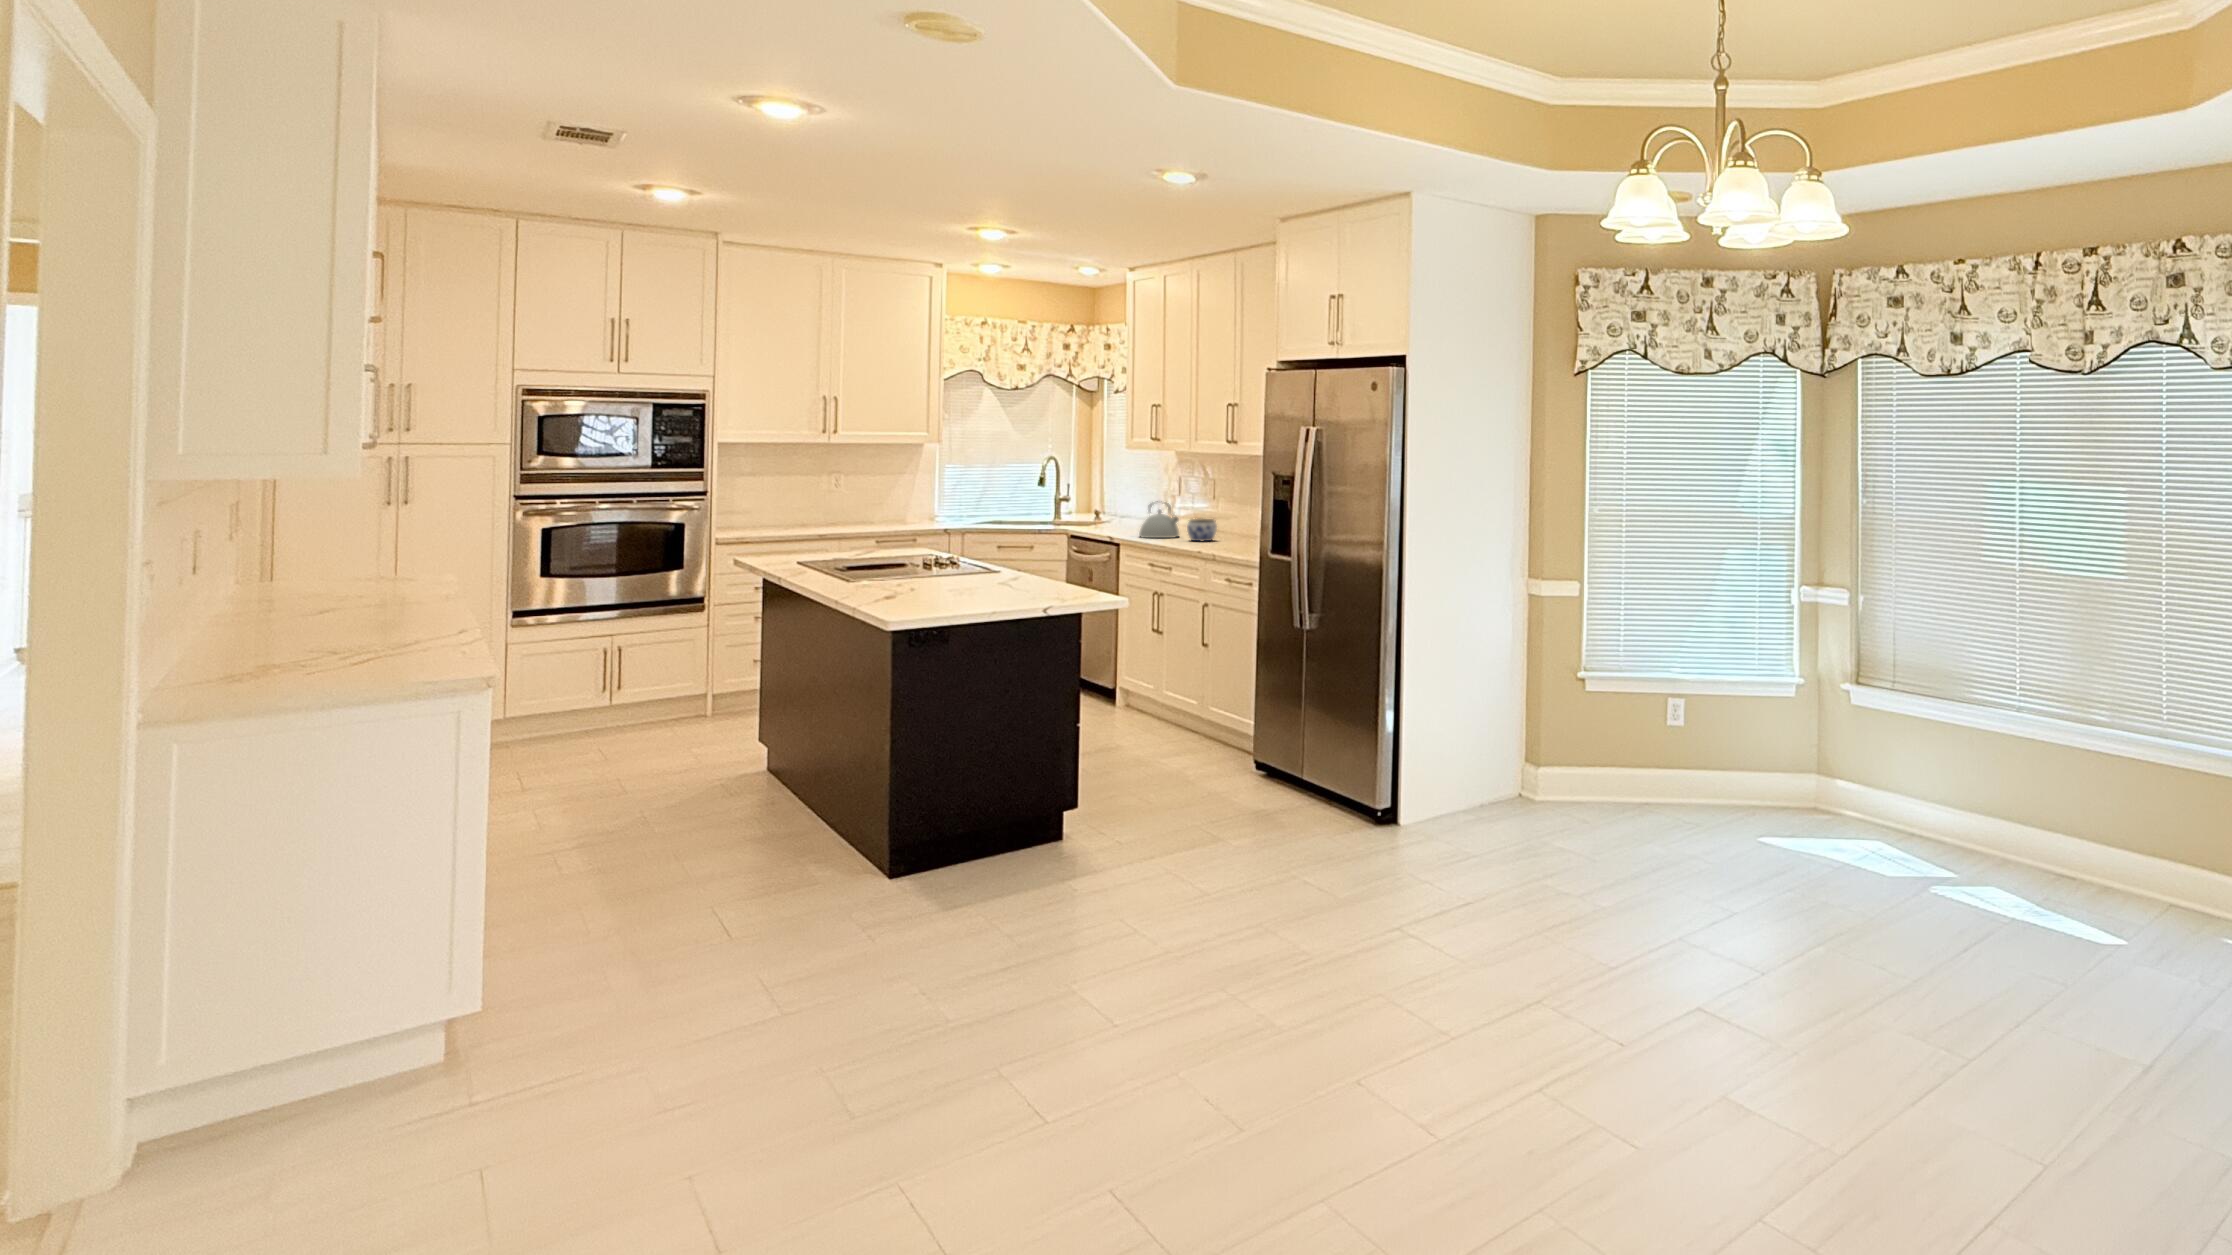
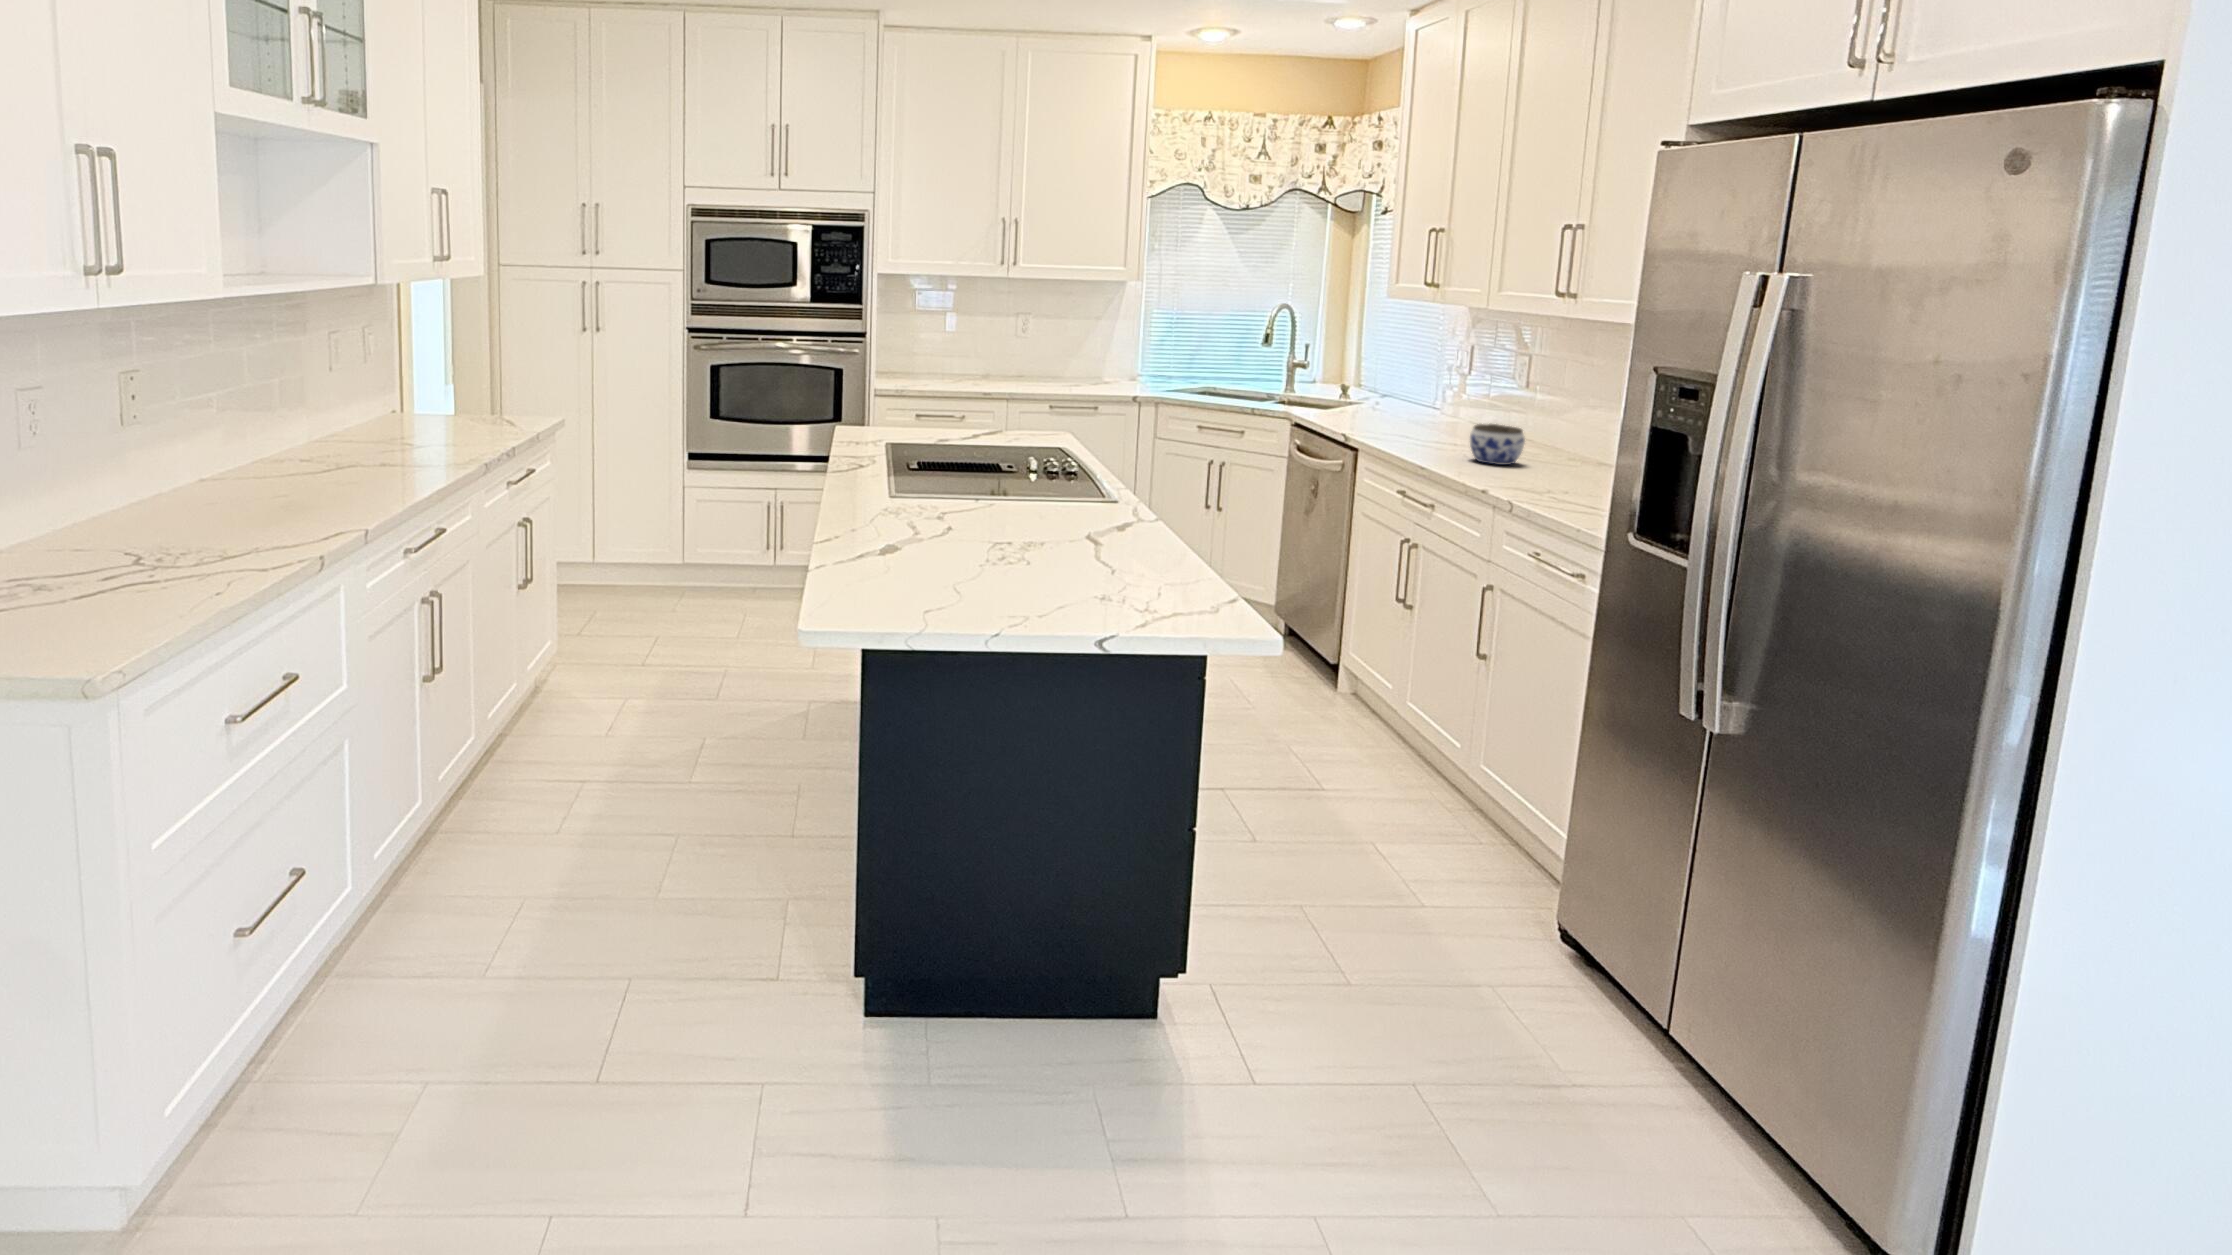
kettle: present [1139,501,1179,538] -> none [1389,387,1458,449]

